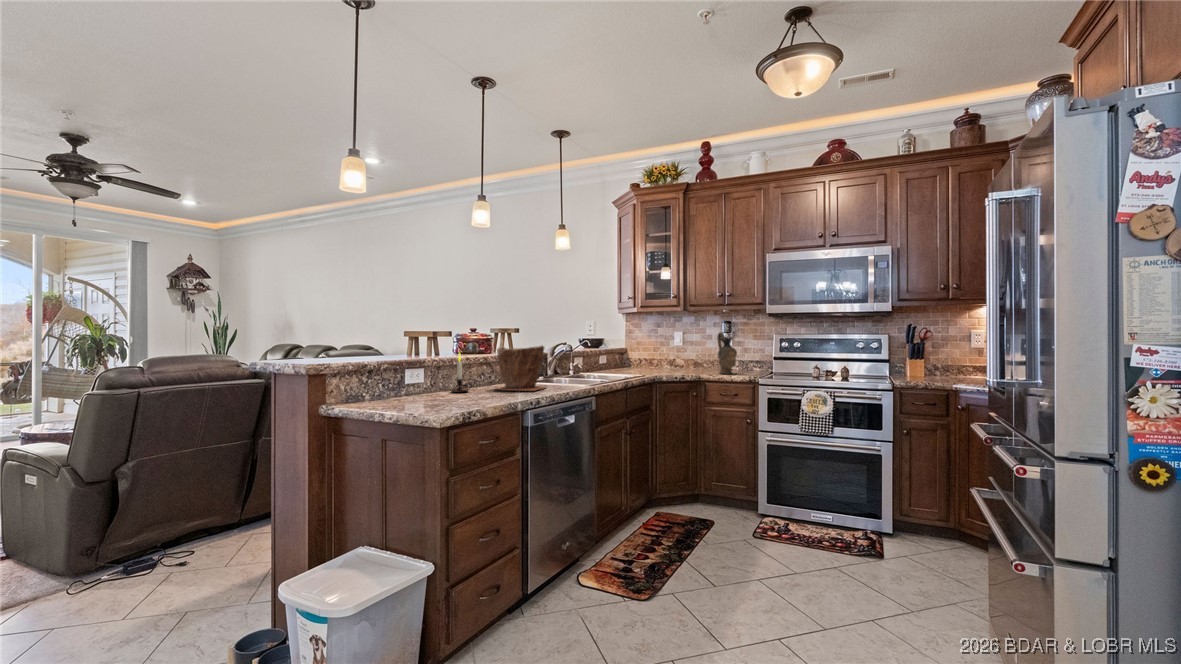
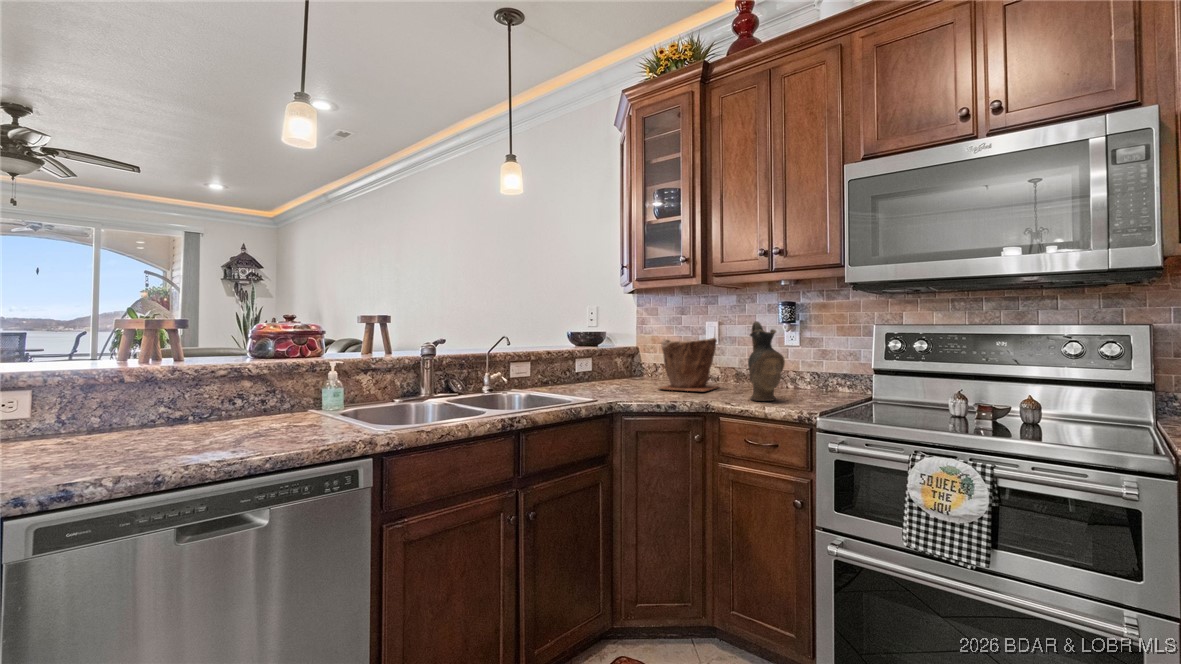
plant pot: present [495,346,546,391] -> present [659,338,719,391]
candle: present [450,353,470,393] -> none [60,359,124,442]

